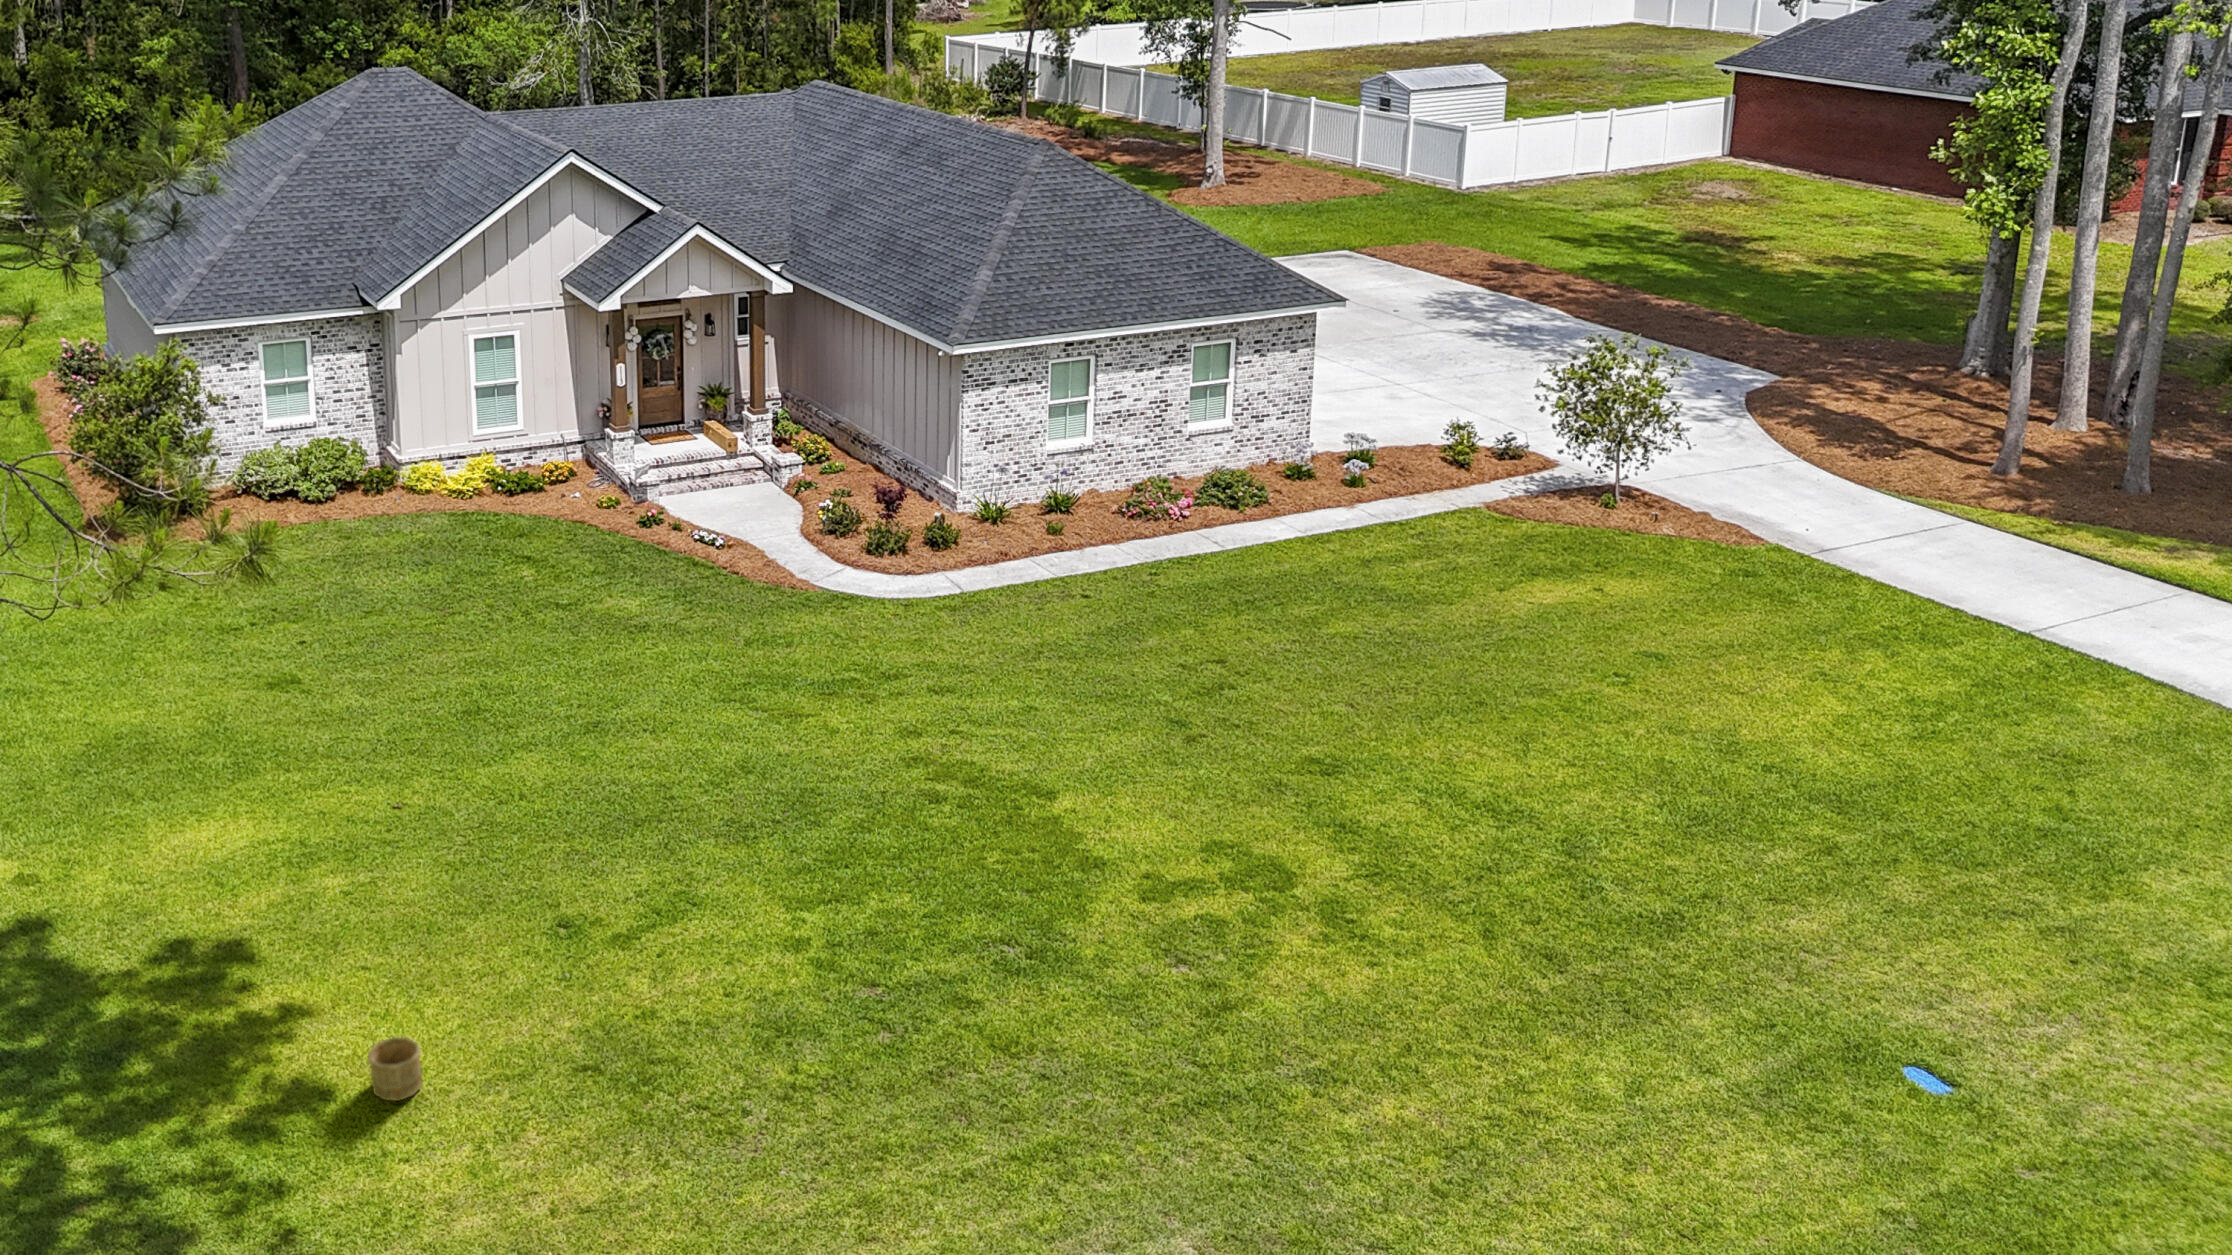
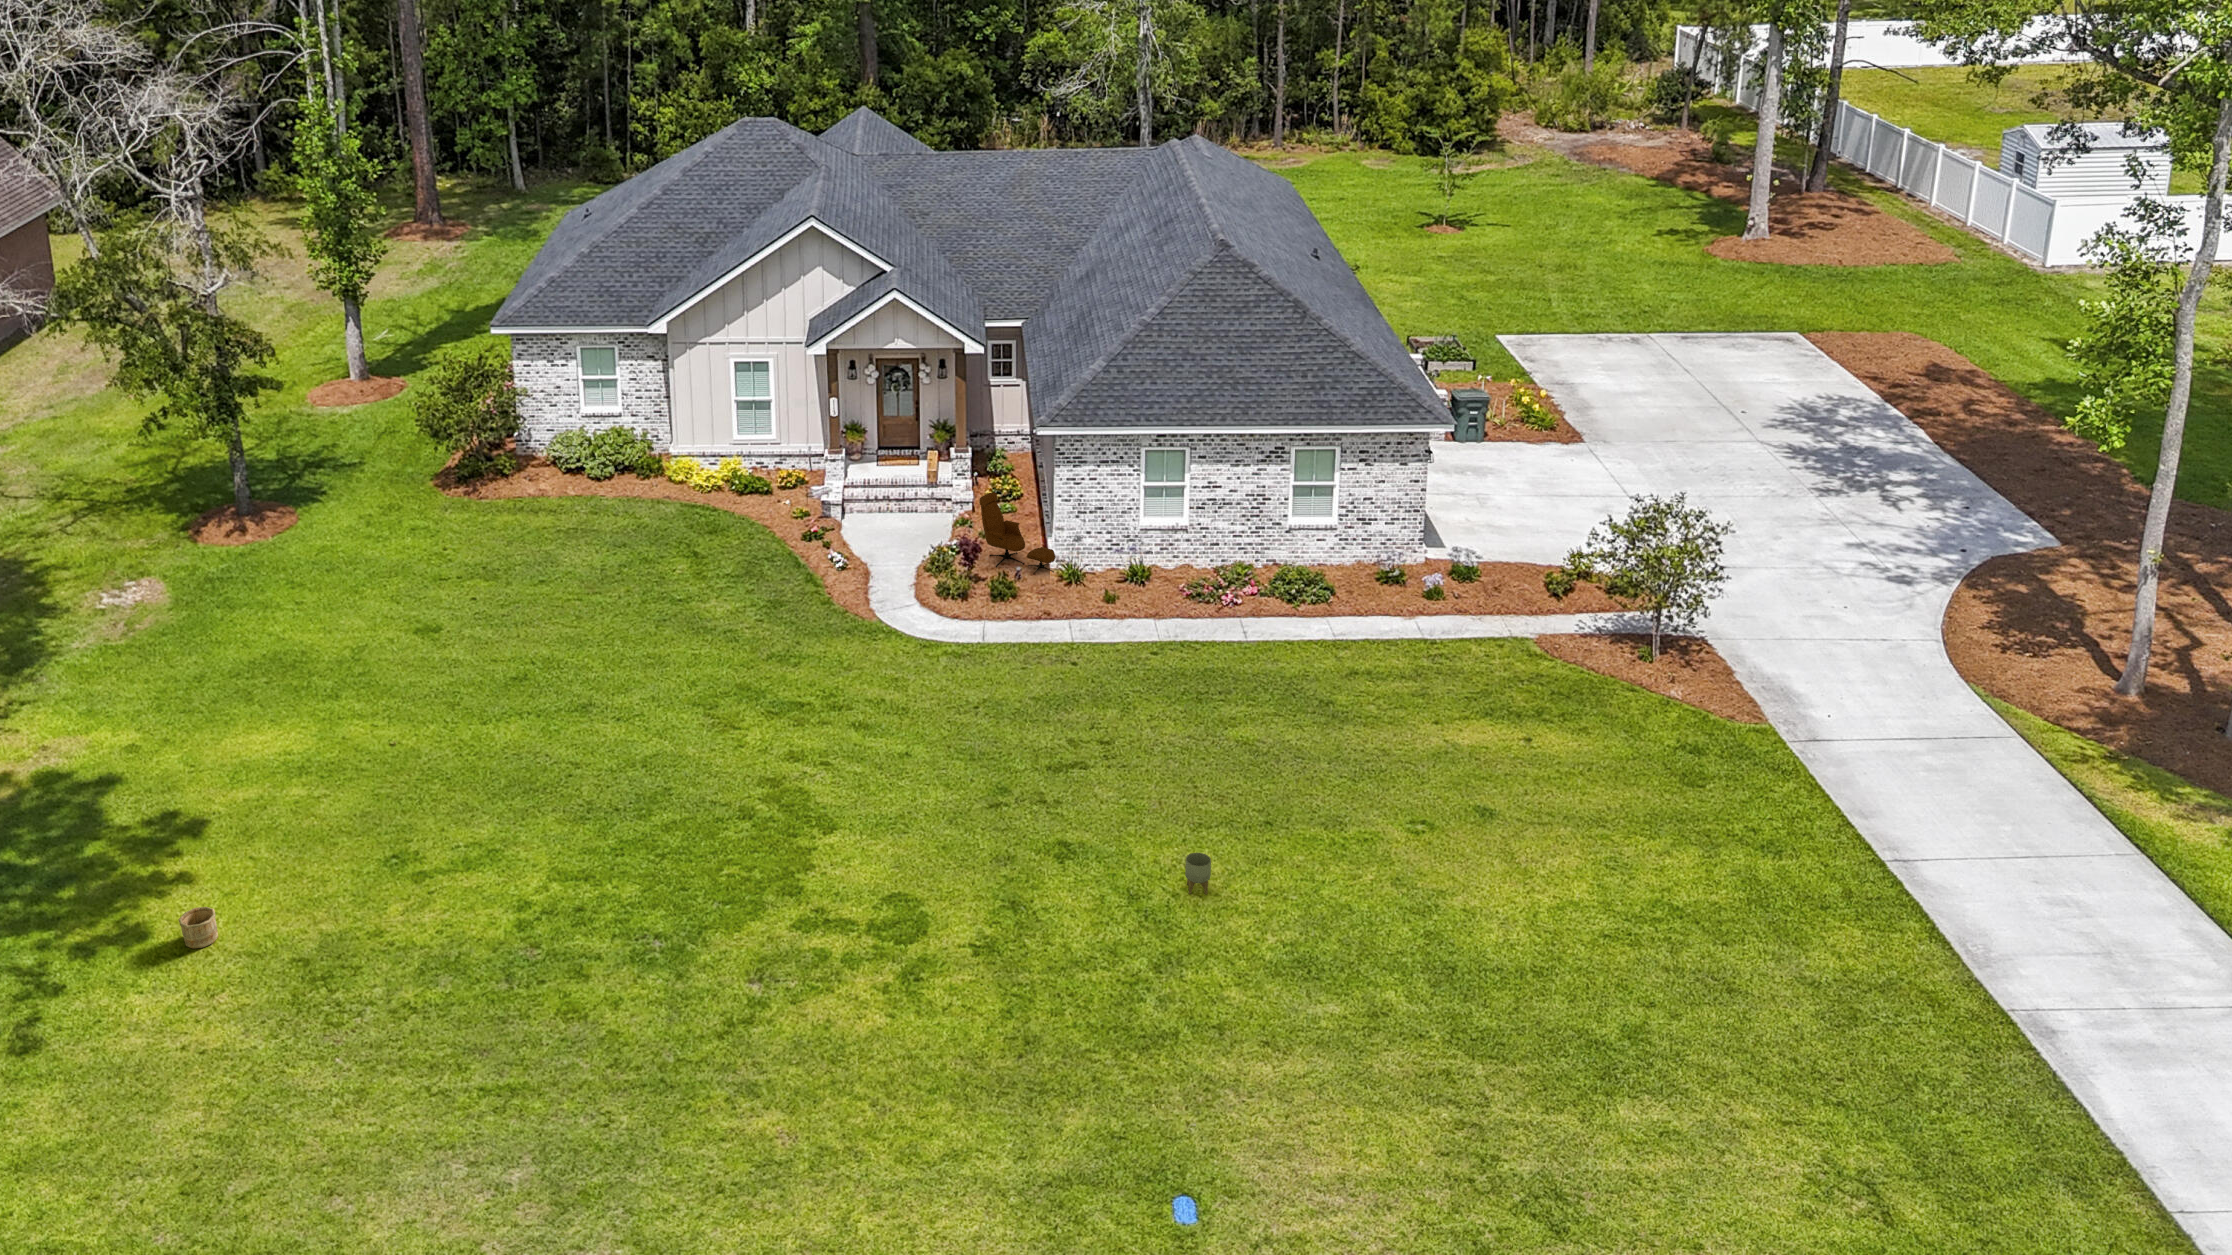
lounge chair: none [872,435,966,520] -> present [979,492,1055,574]
planter: none [1486,722,1520,770] -> present [1185,853,1211,894]

